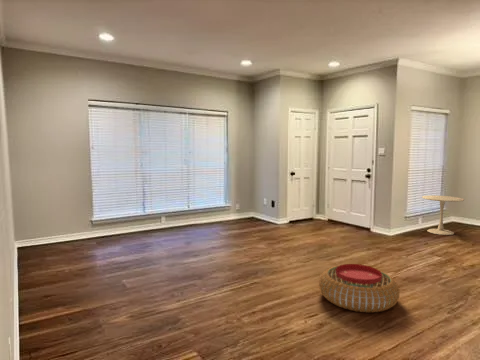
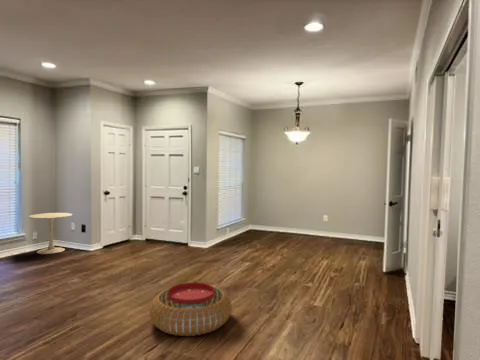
side table: present [422,195,464,235] -> present [29,213,72,254]

